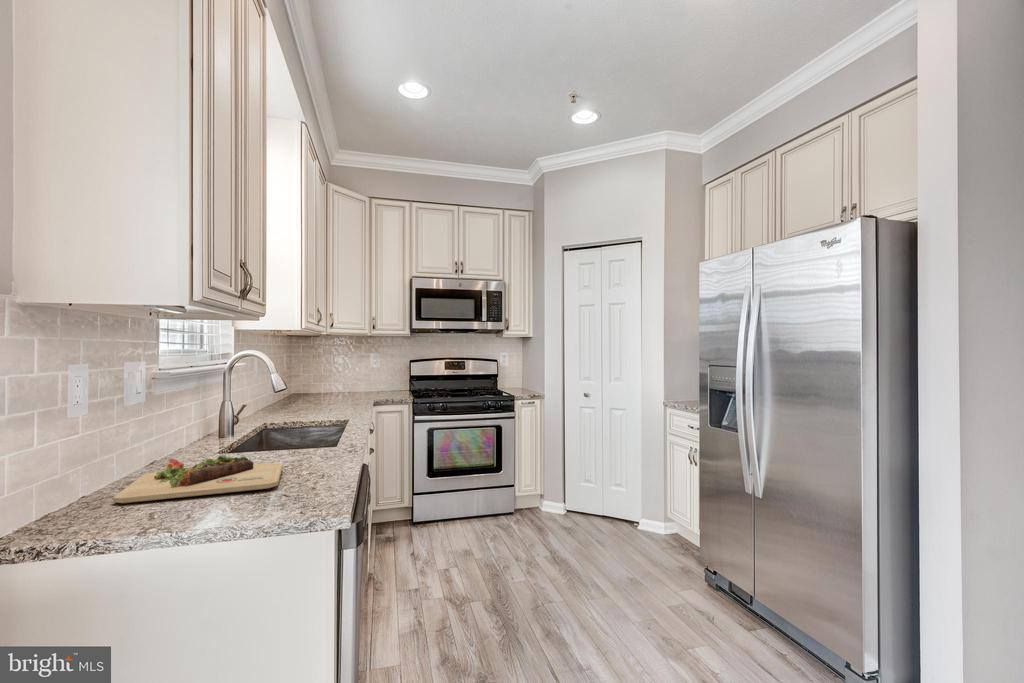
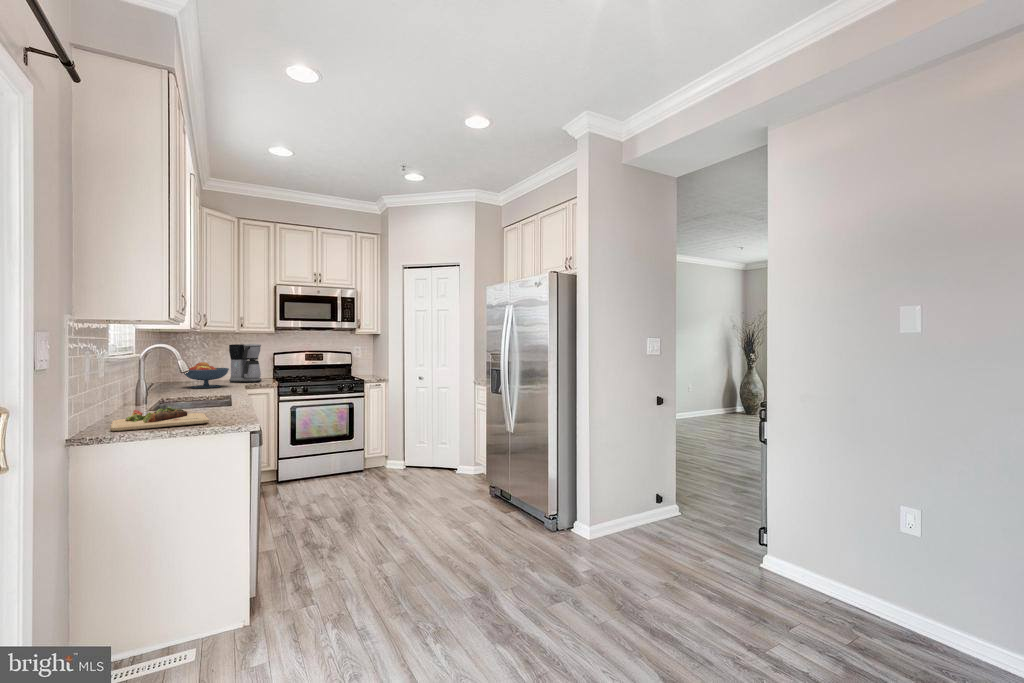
coffee maker: none [361,349,395,396] -> present [229,344,261,383]
fruit bowl: none [305,371,357,404] -> present [184,362,229,388]

